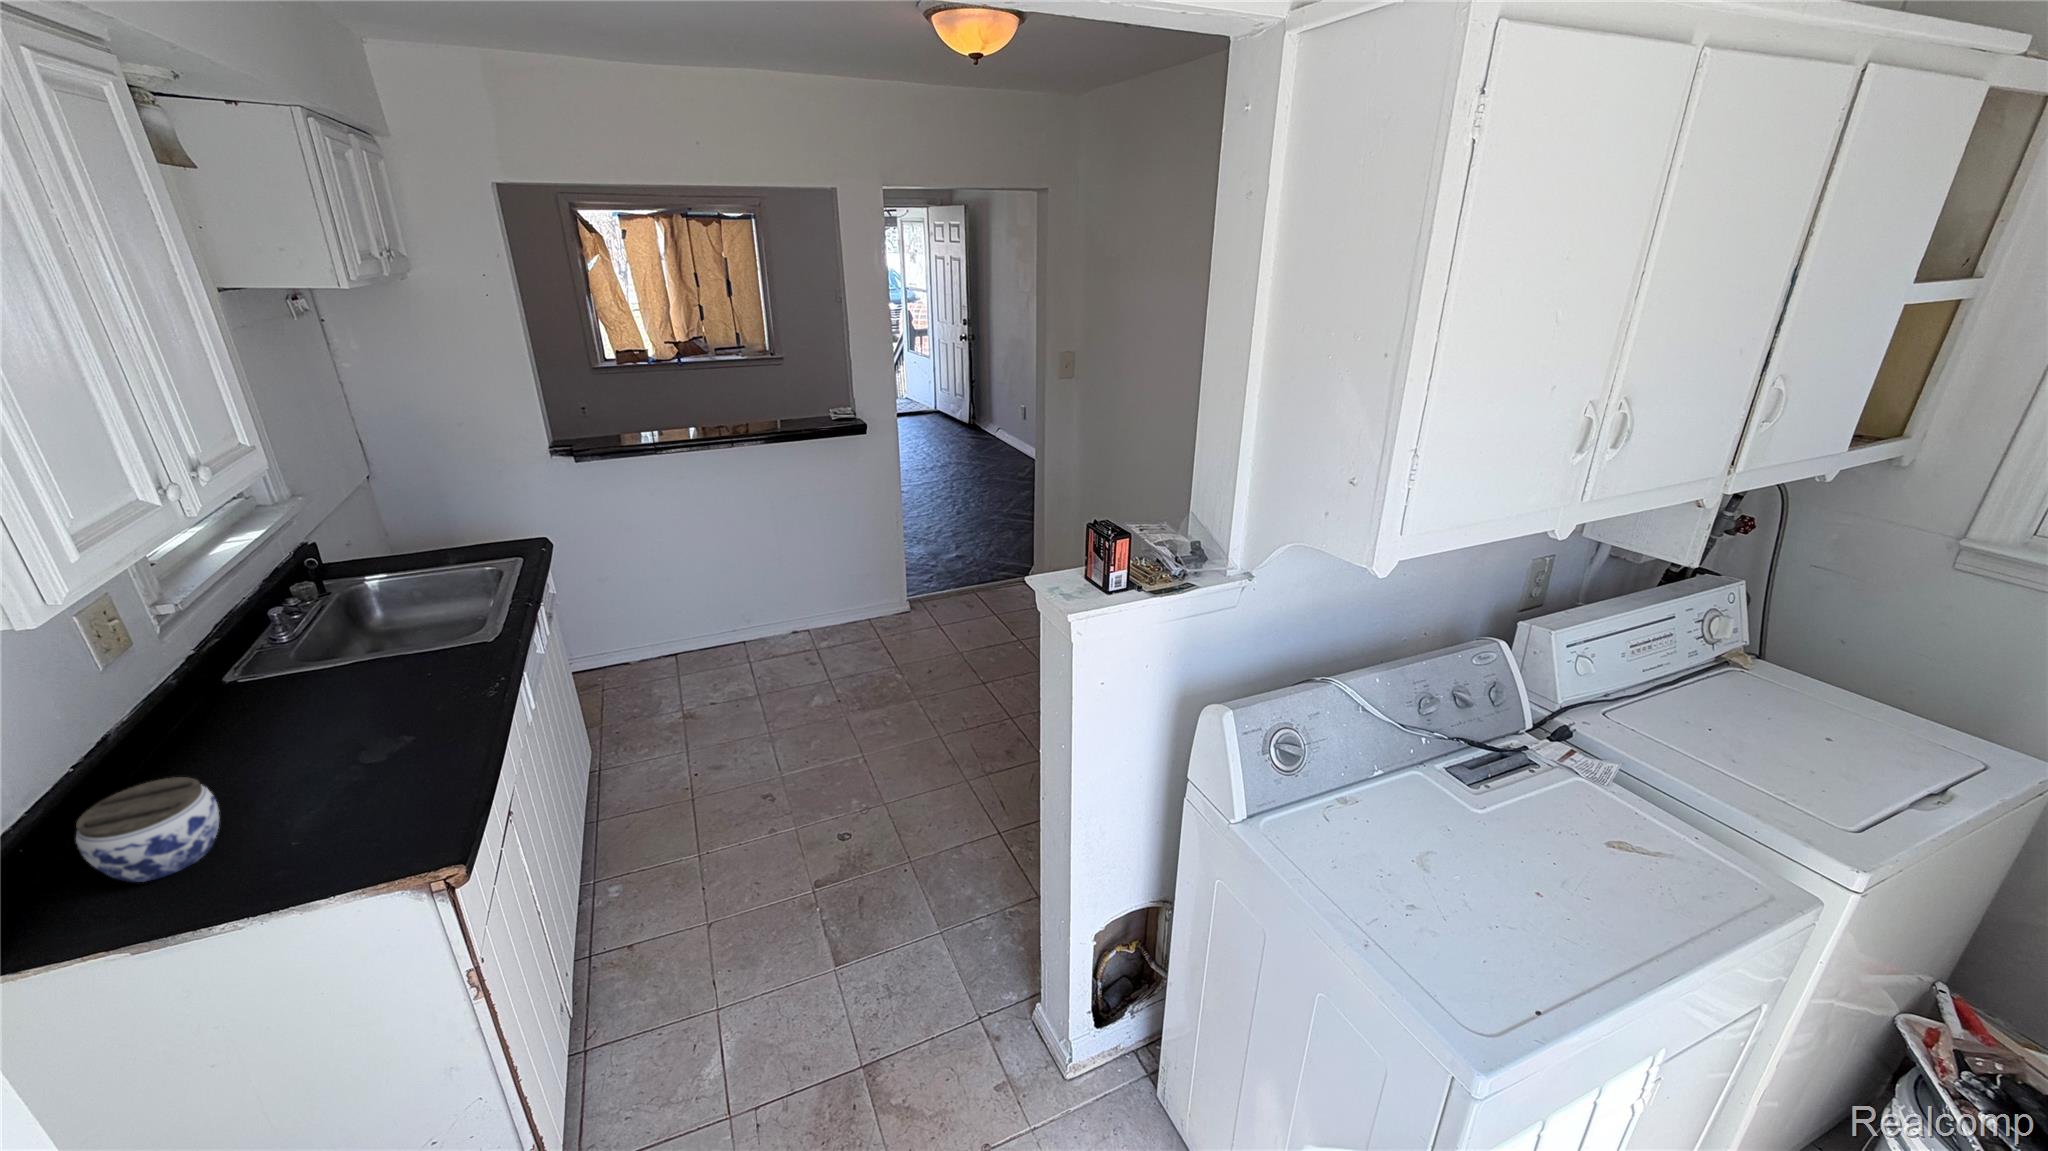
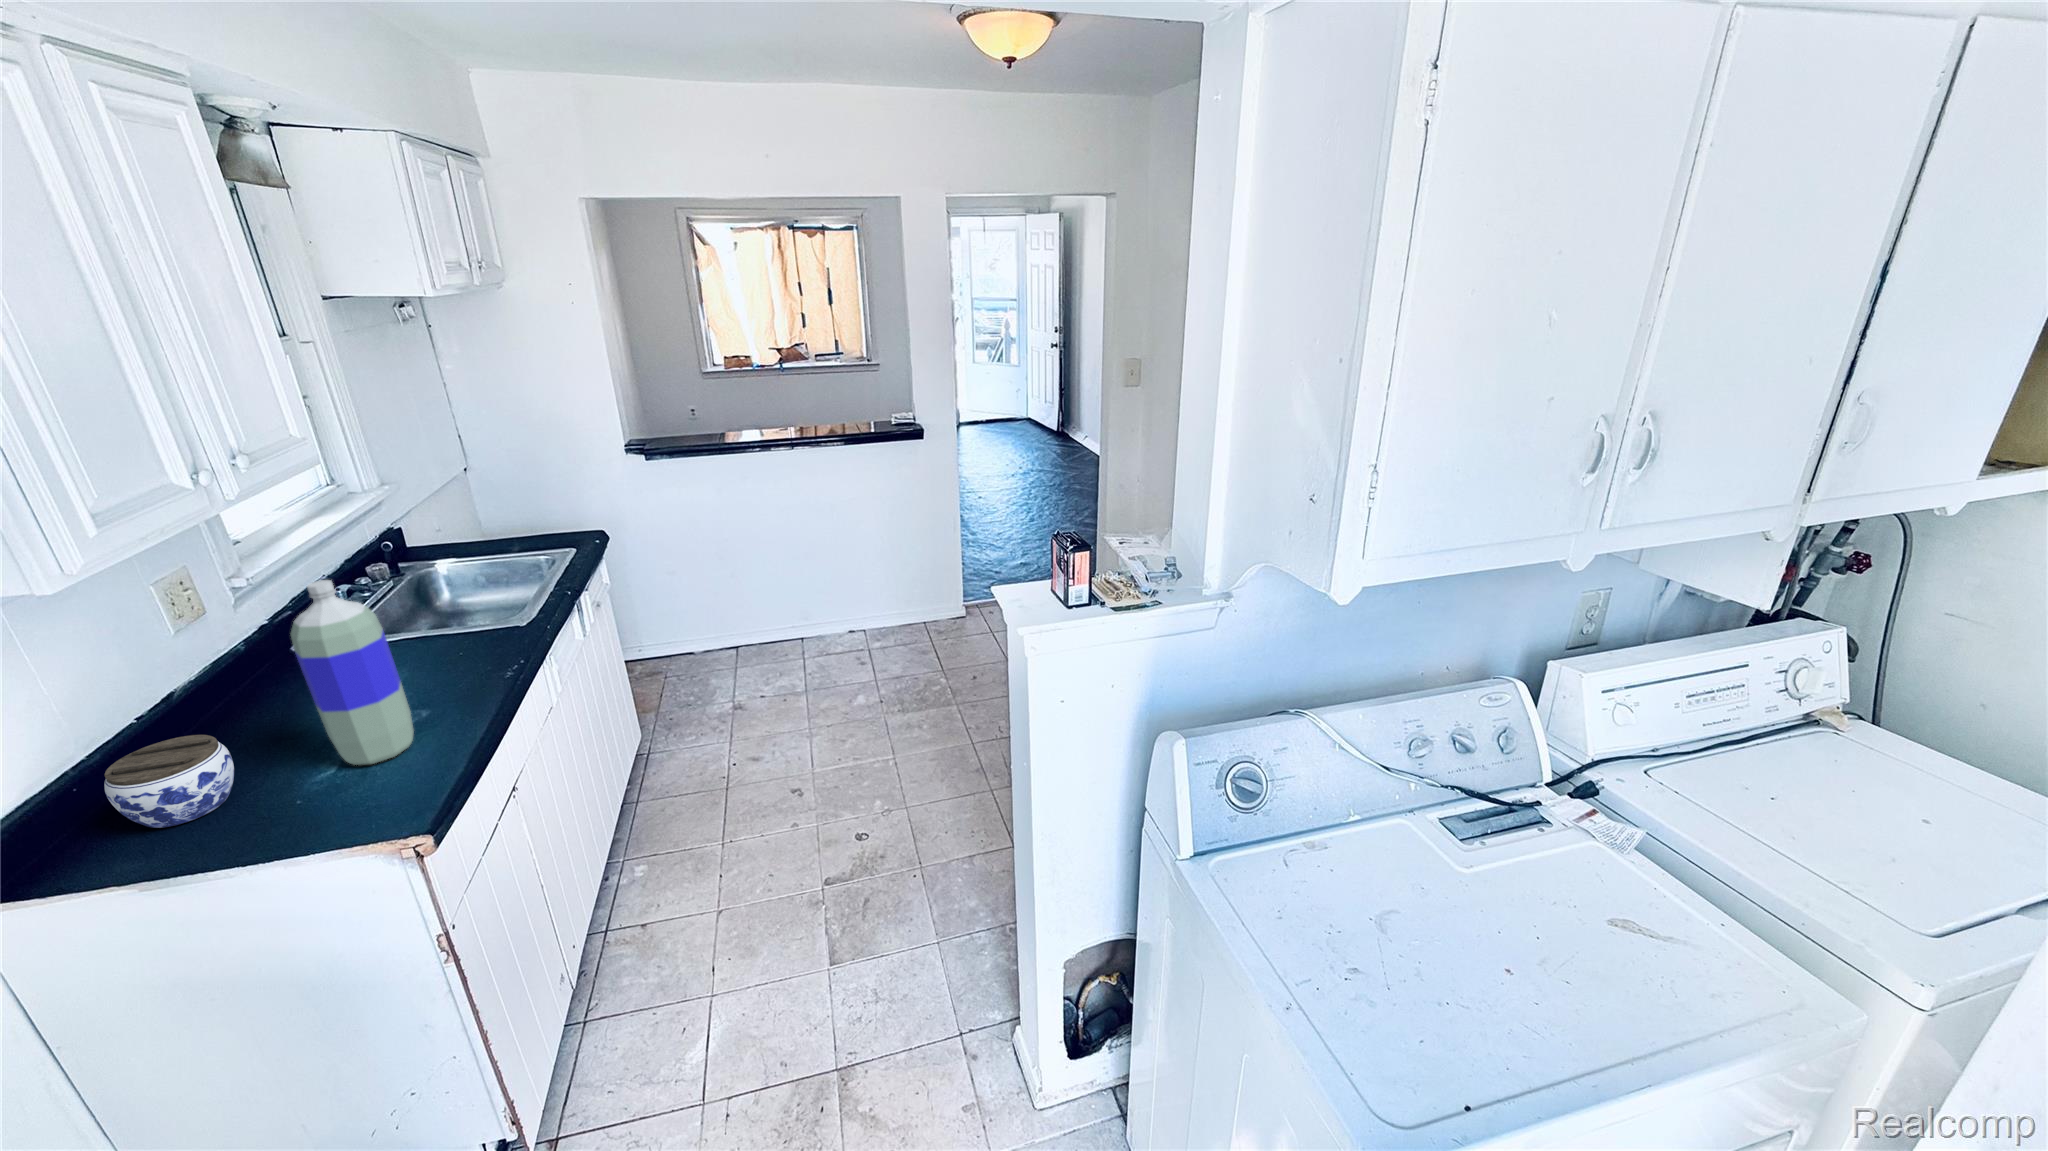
bottle: none [279,600,412,798] -> present [291,580,414,765]

